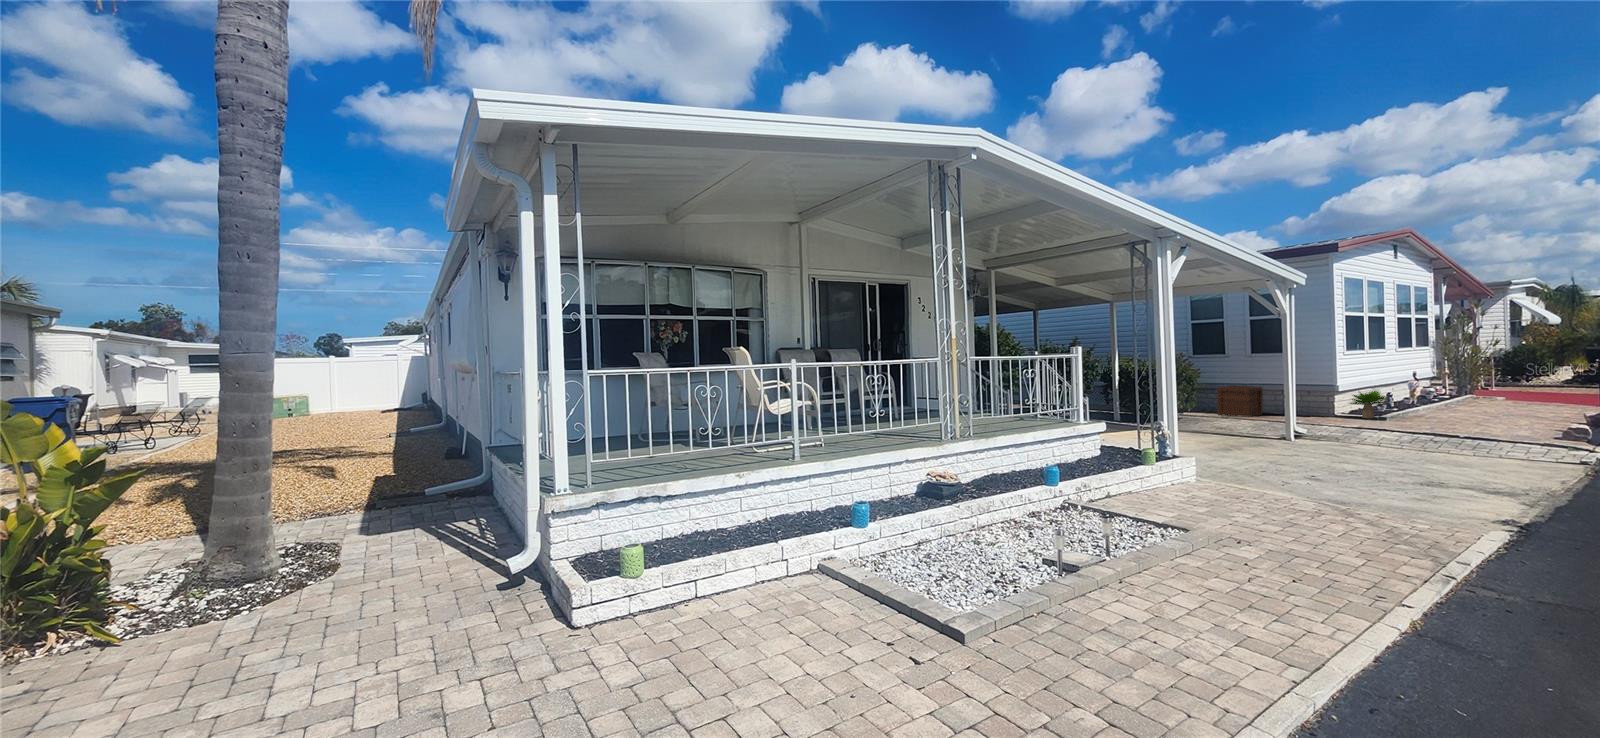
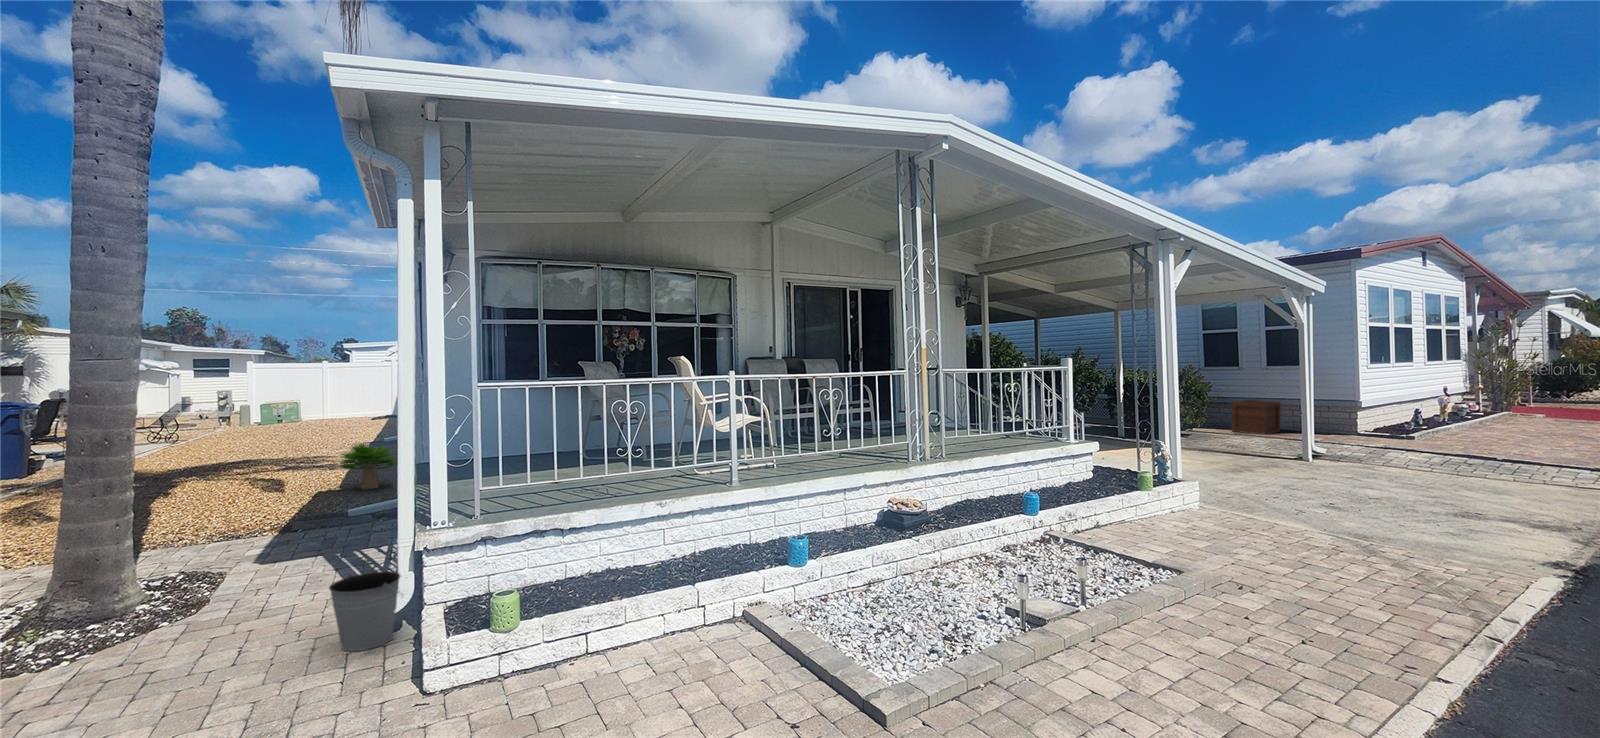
potted plant: present [1350,390,1388,418] -> present [340,443,398,489]
bucket: none [473,533,533,599] -> present [329,571,400,651]

